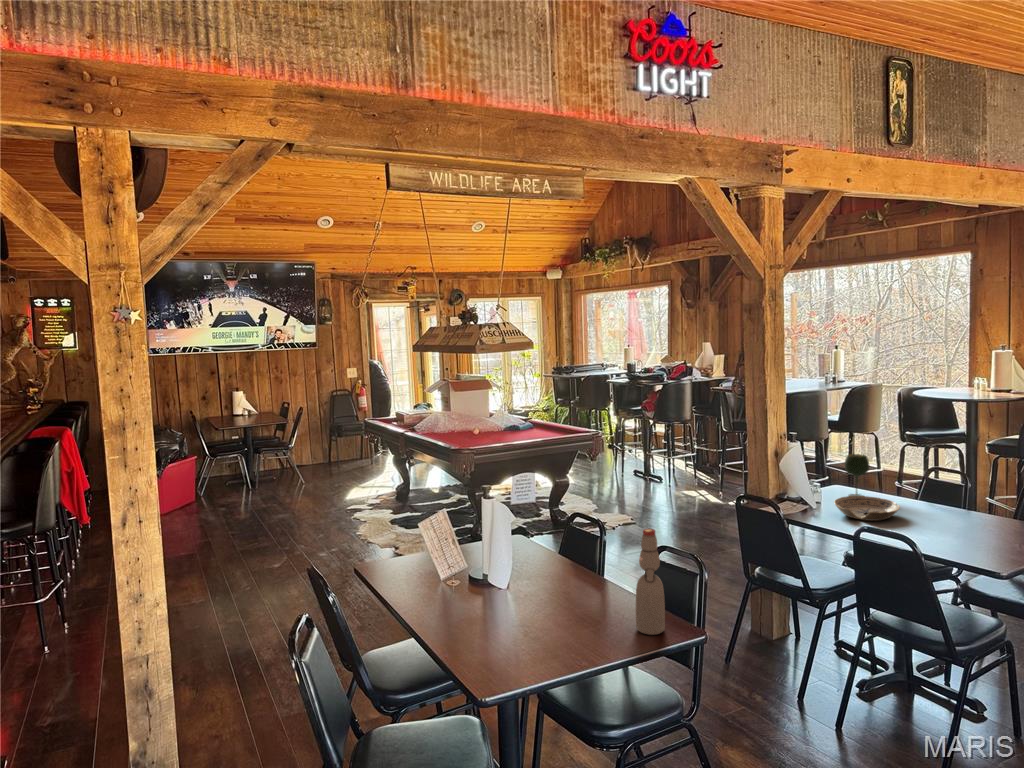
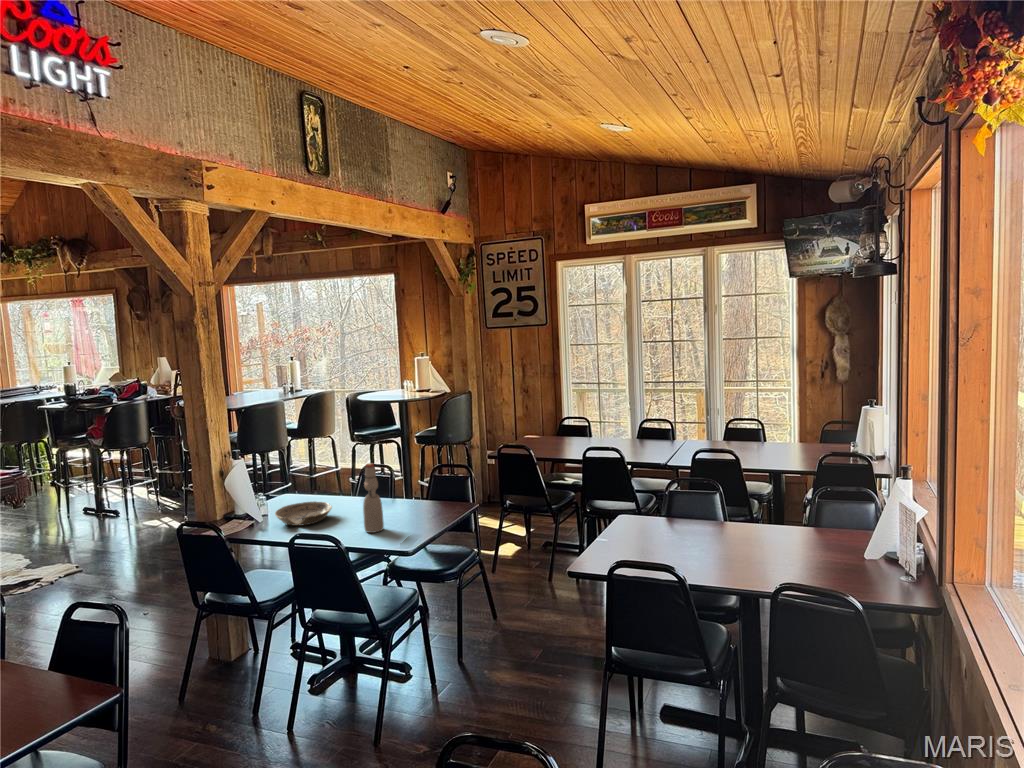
wine glass: present [845,454,869,496] -> none [287,463,309,504]
bottle: present [636,529,665,635] -> present [363,463,384,533]

